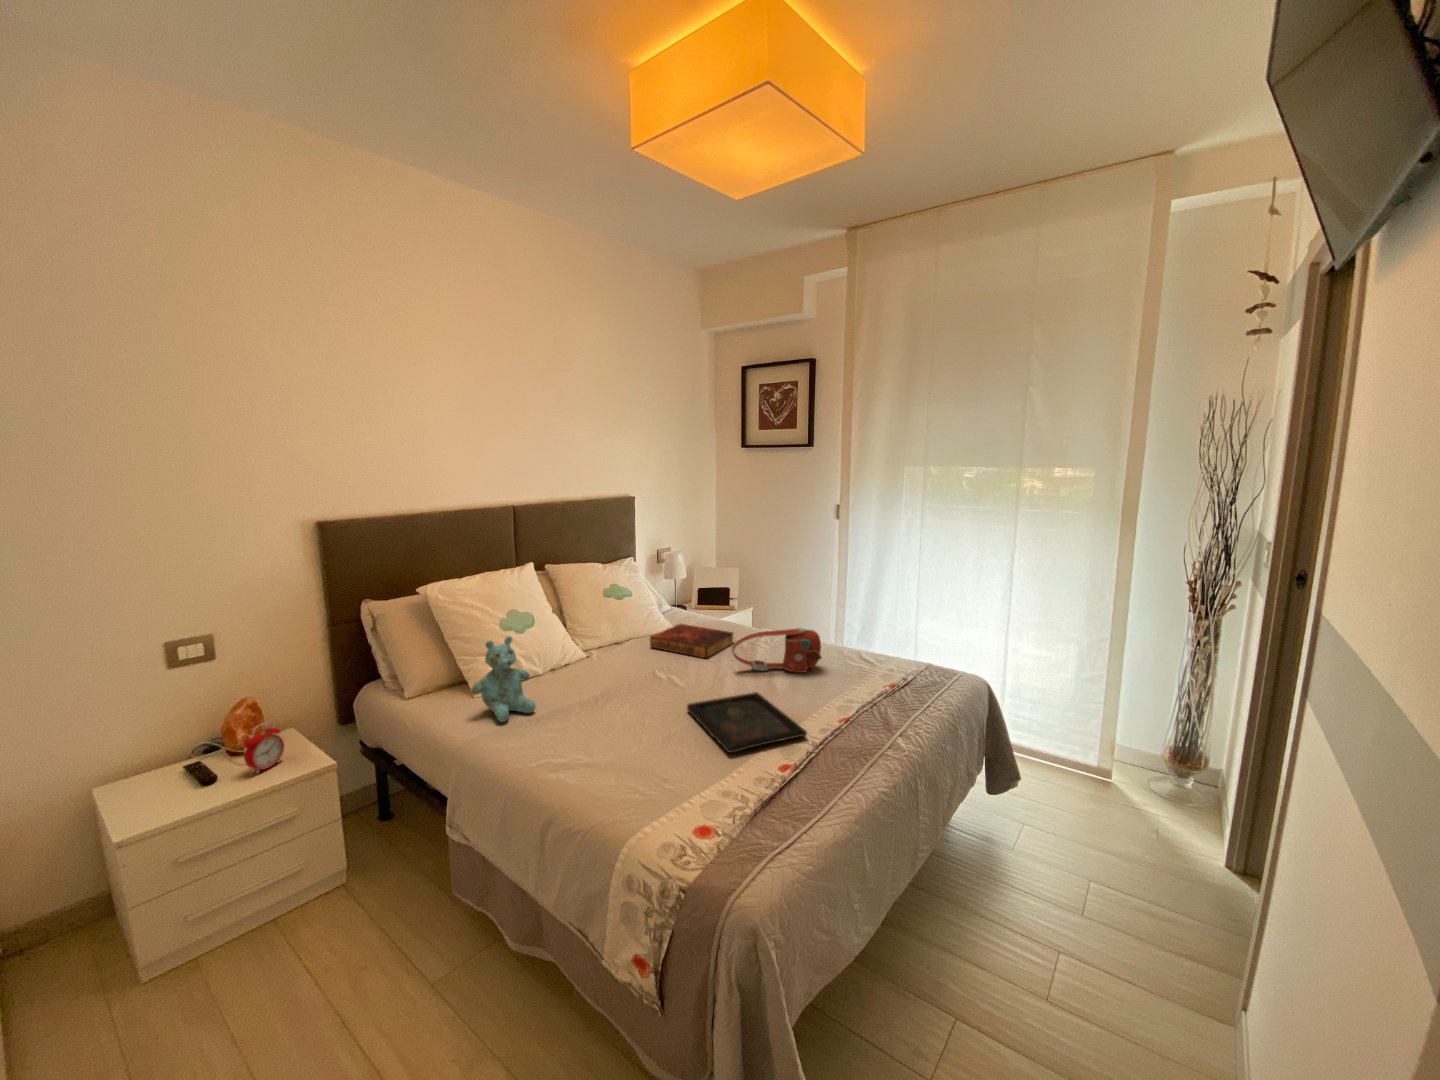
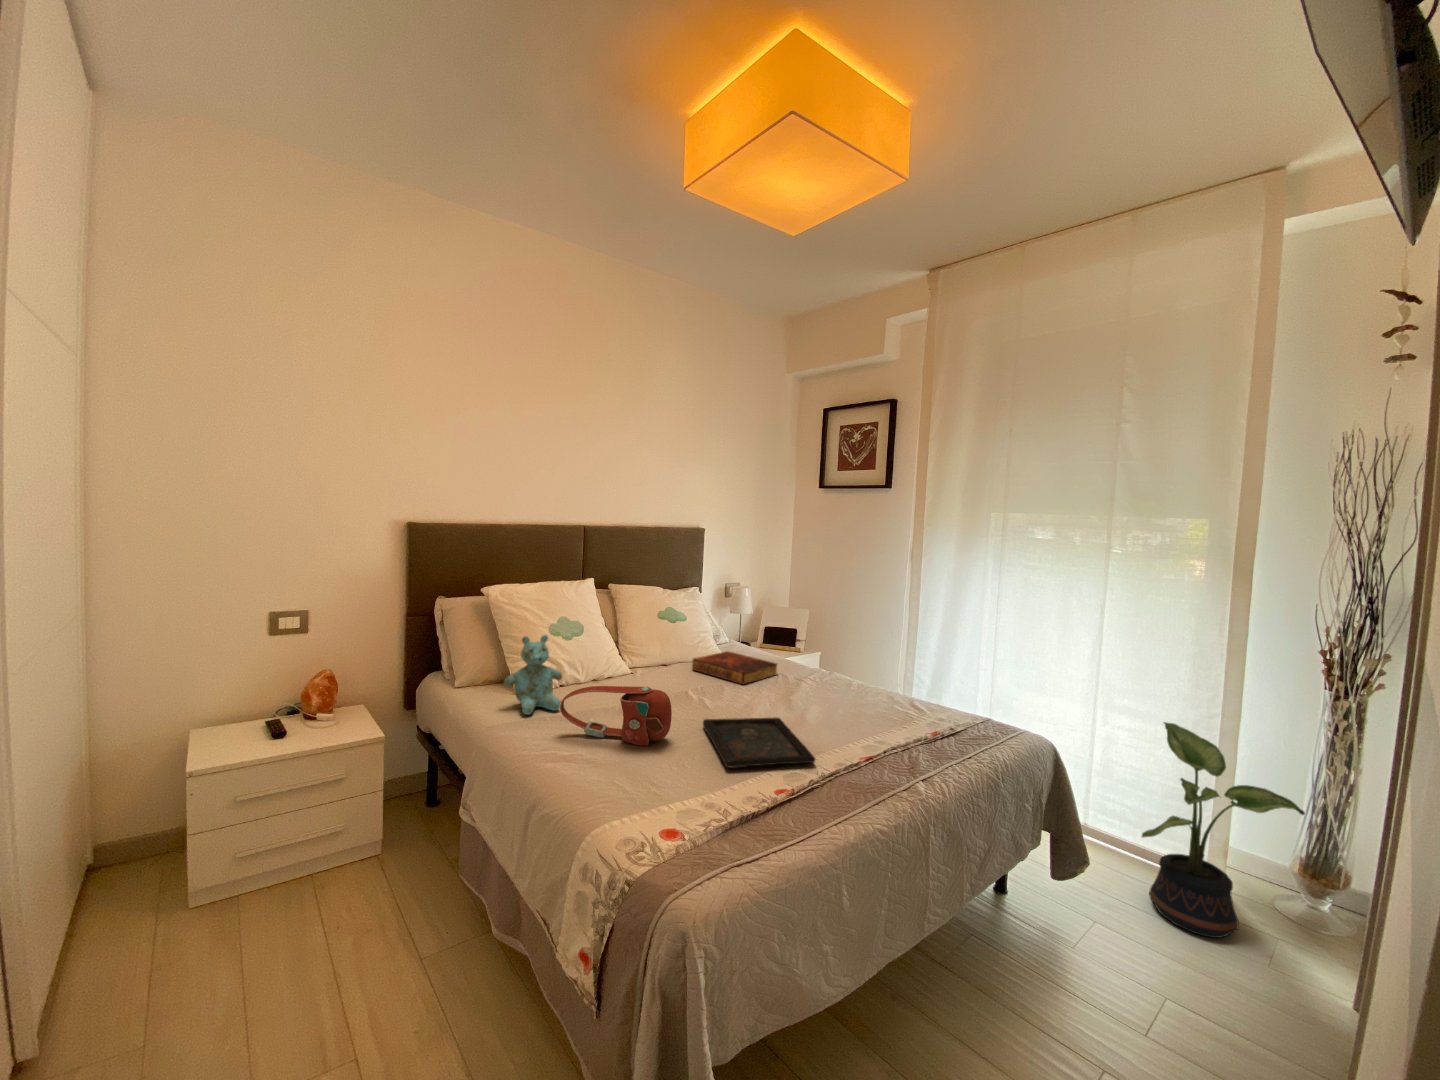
handbag: present [732,628,821,673] -> present [560,686,672,746]
potted plant: none [1058,650,1179,822] -> present [1142,722,1305,938]
alarm clock: present [244,723,284,773] -> none [311,691,347,736]

